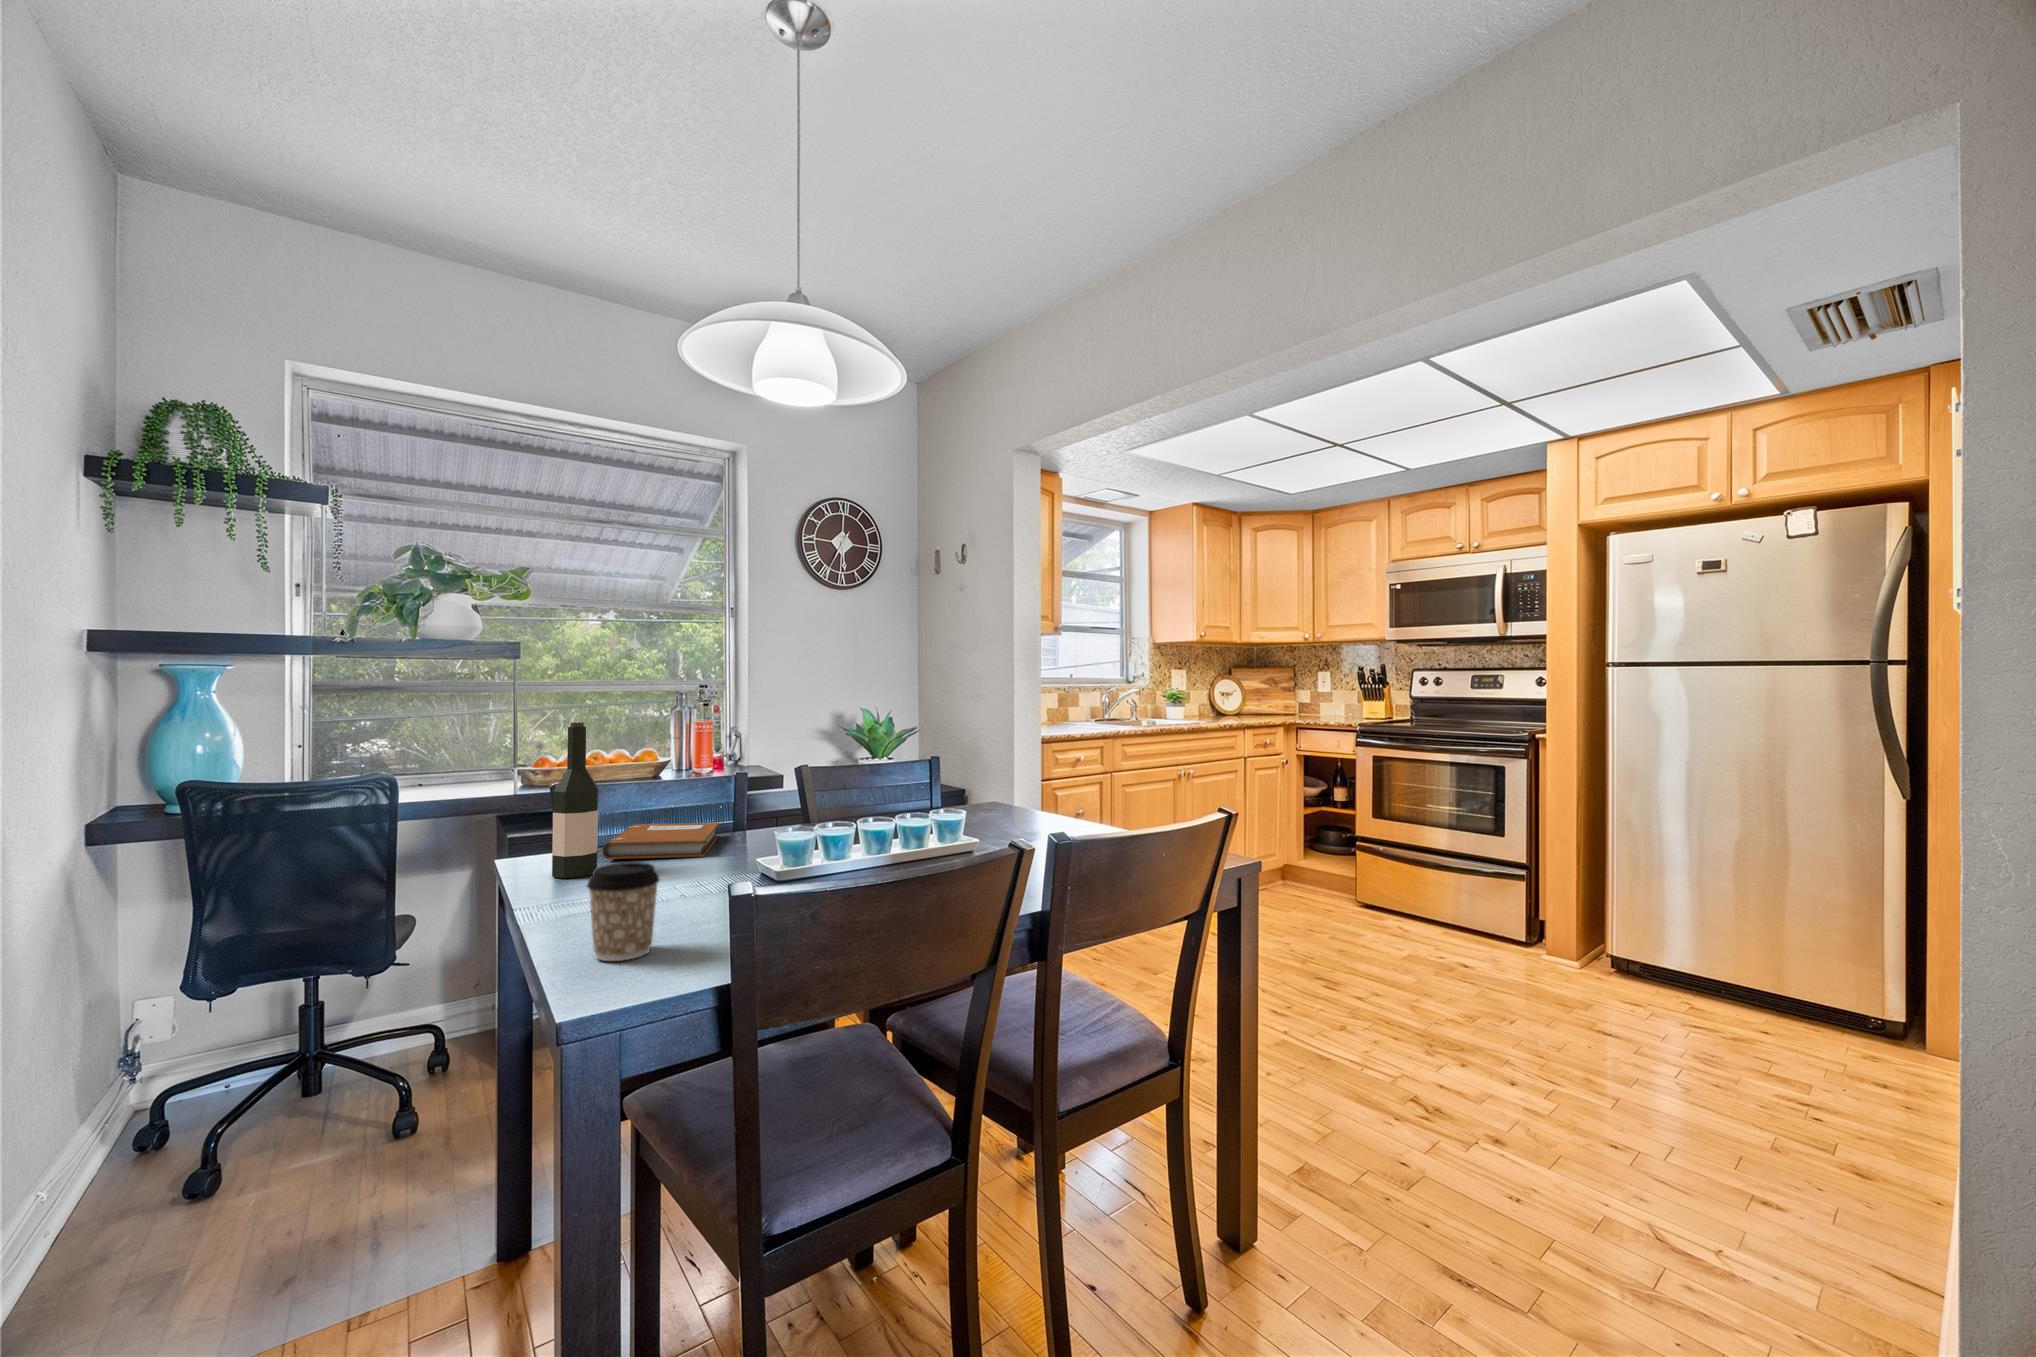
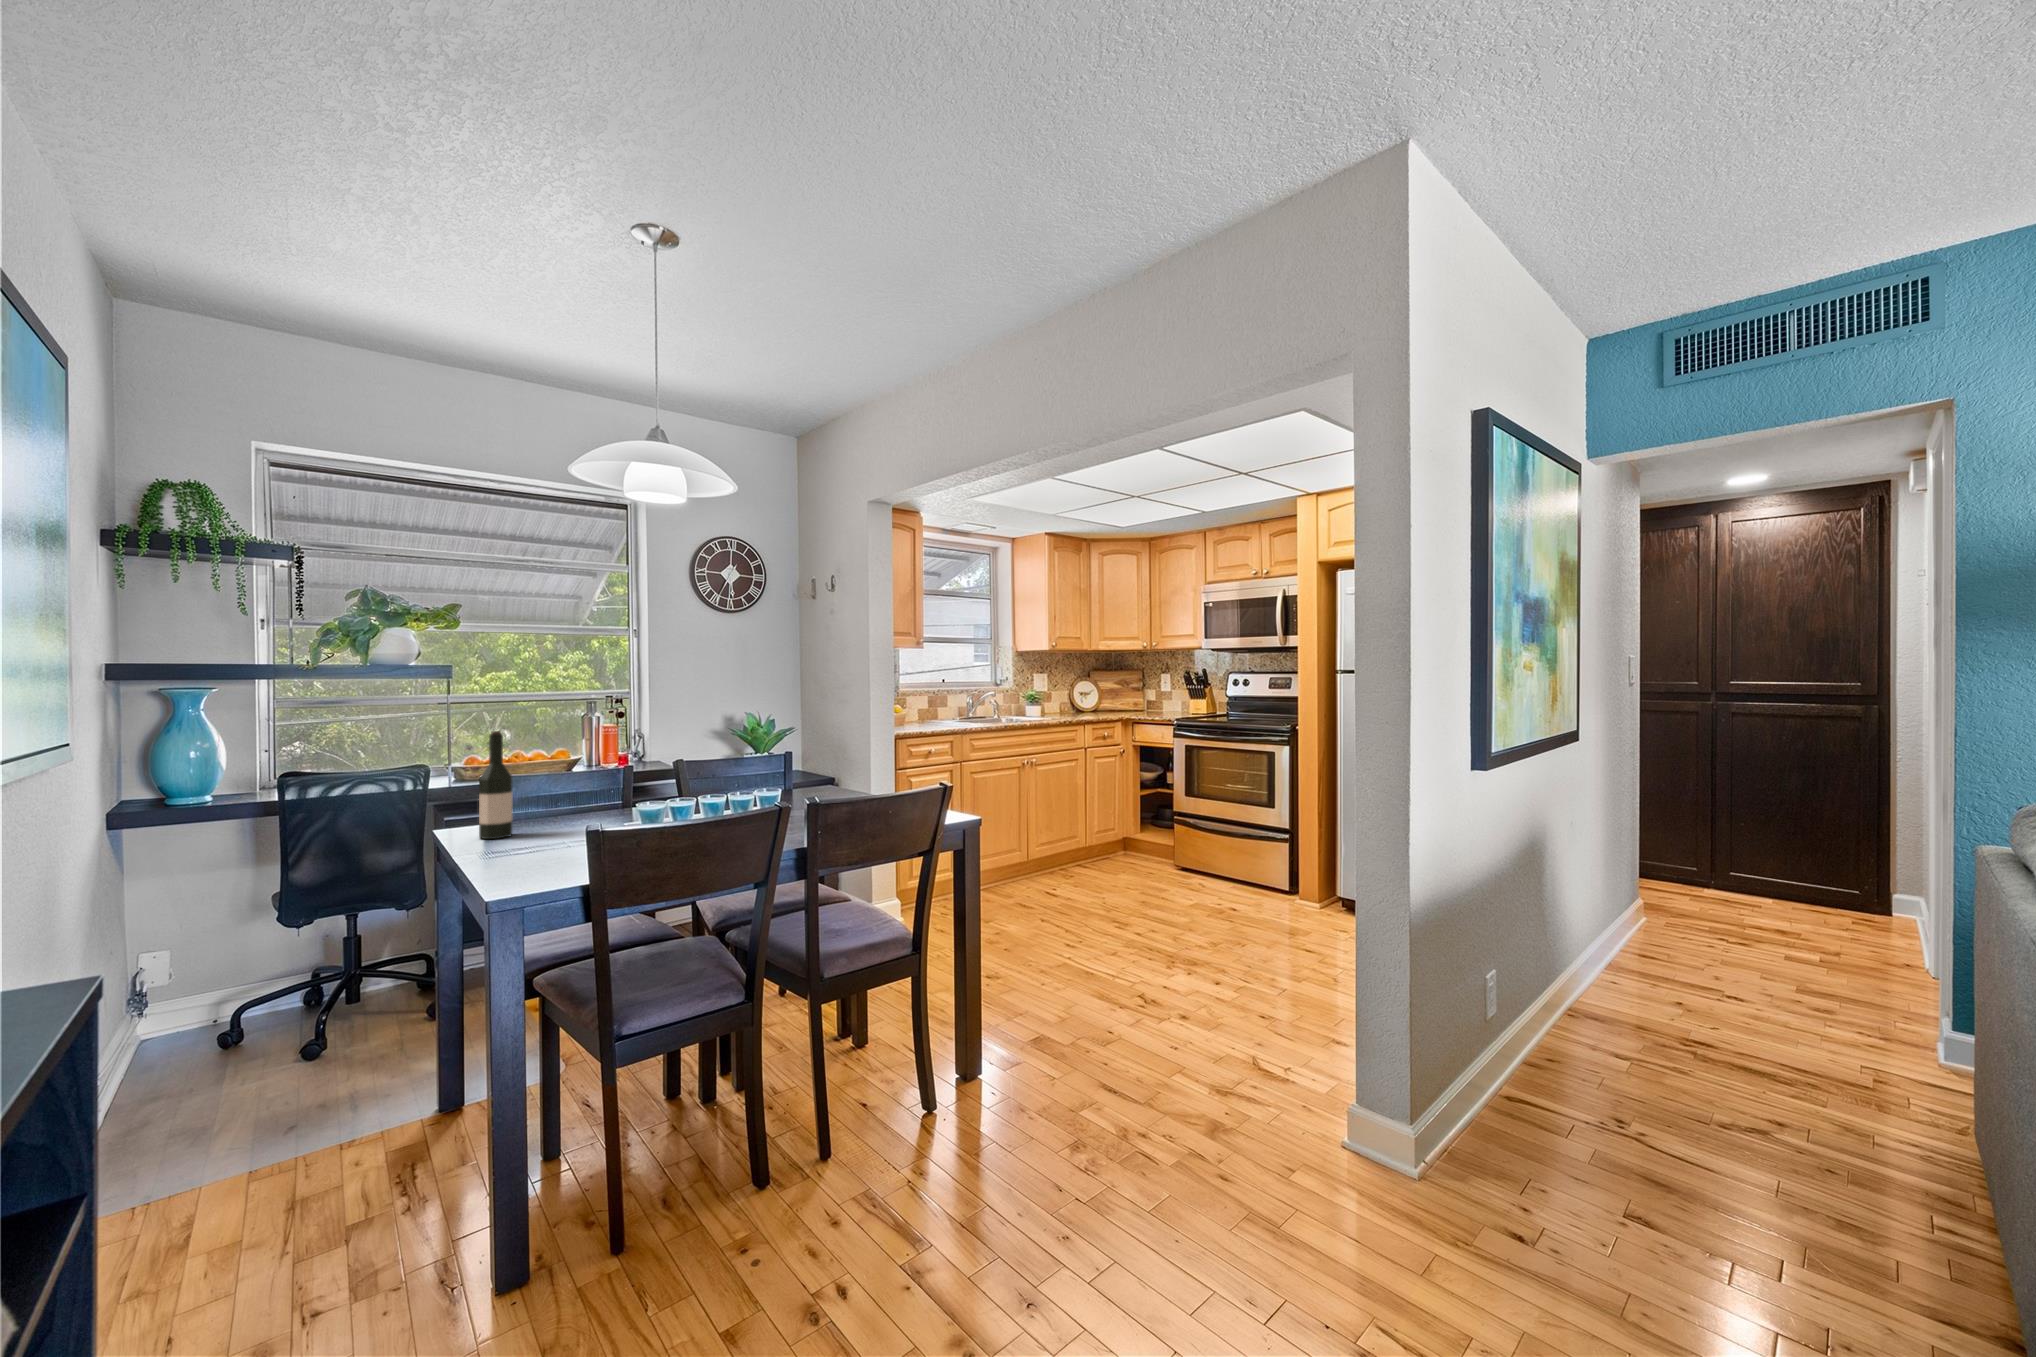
notebook: present [603,823,719,859] -> none [517,802,608,827]
coffee cup: present [587,862,660,961] -> none [499,820,547,879]

